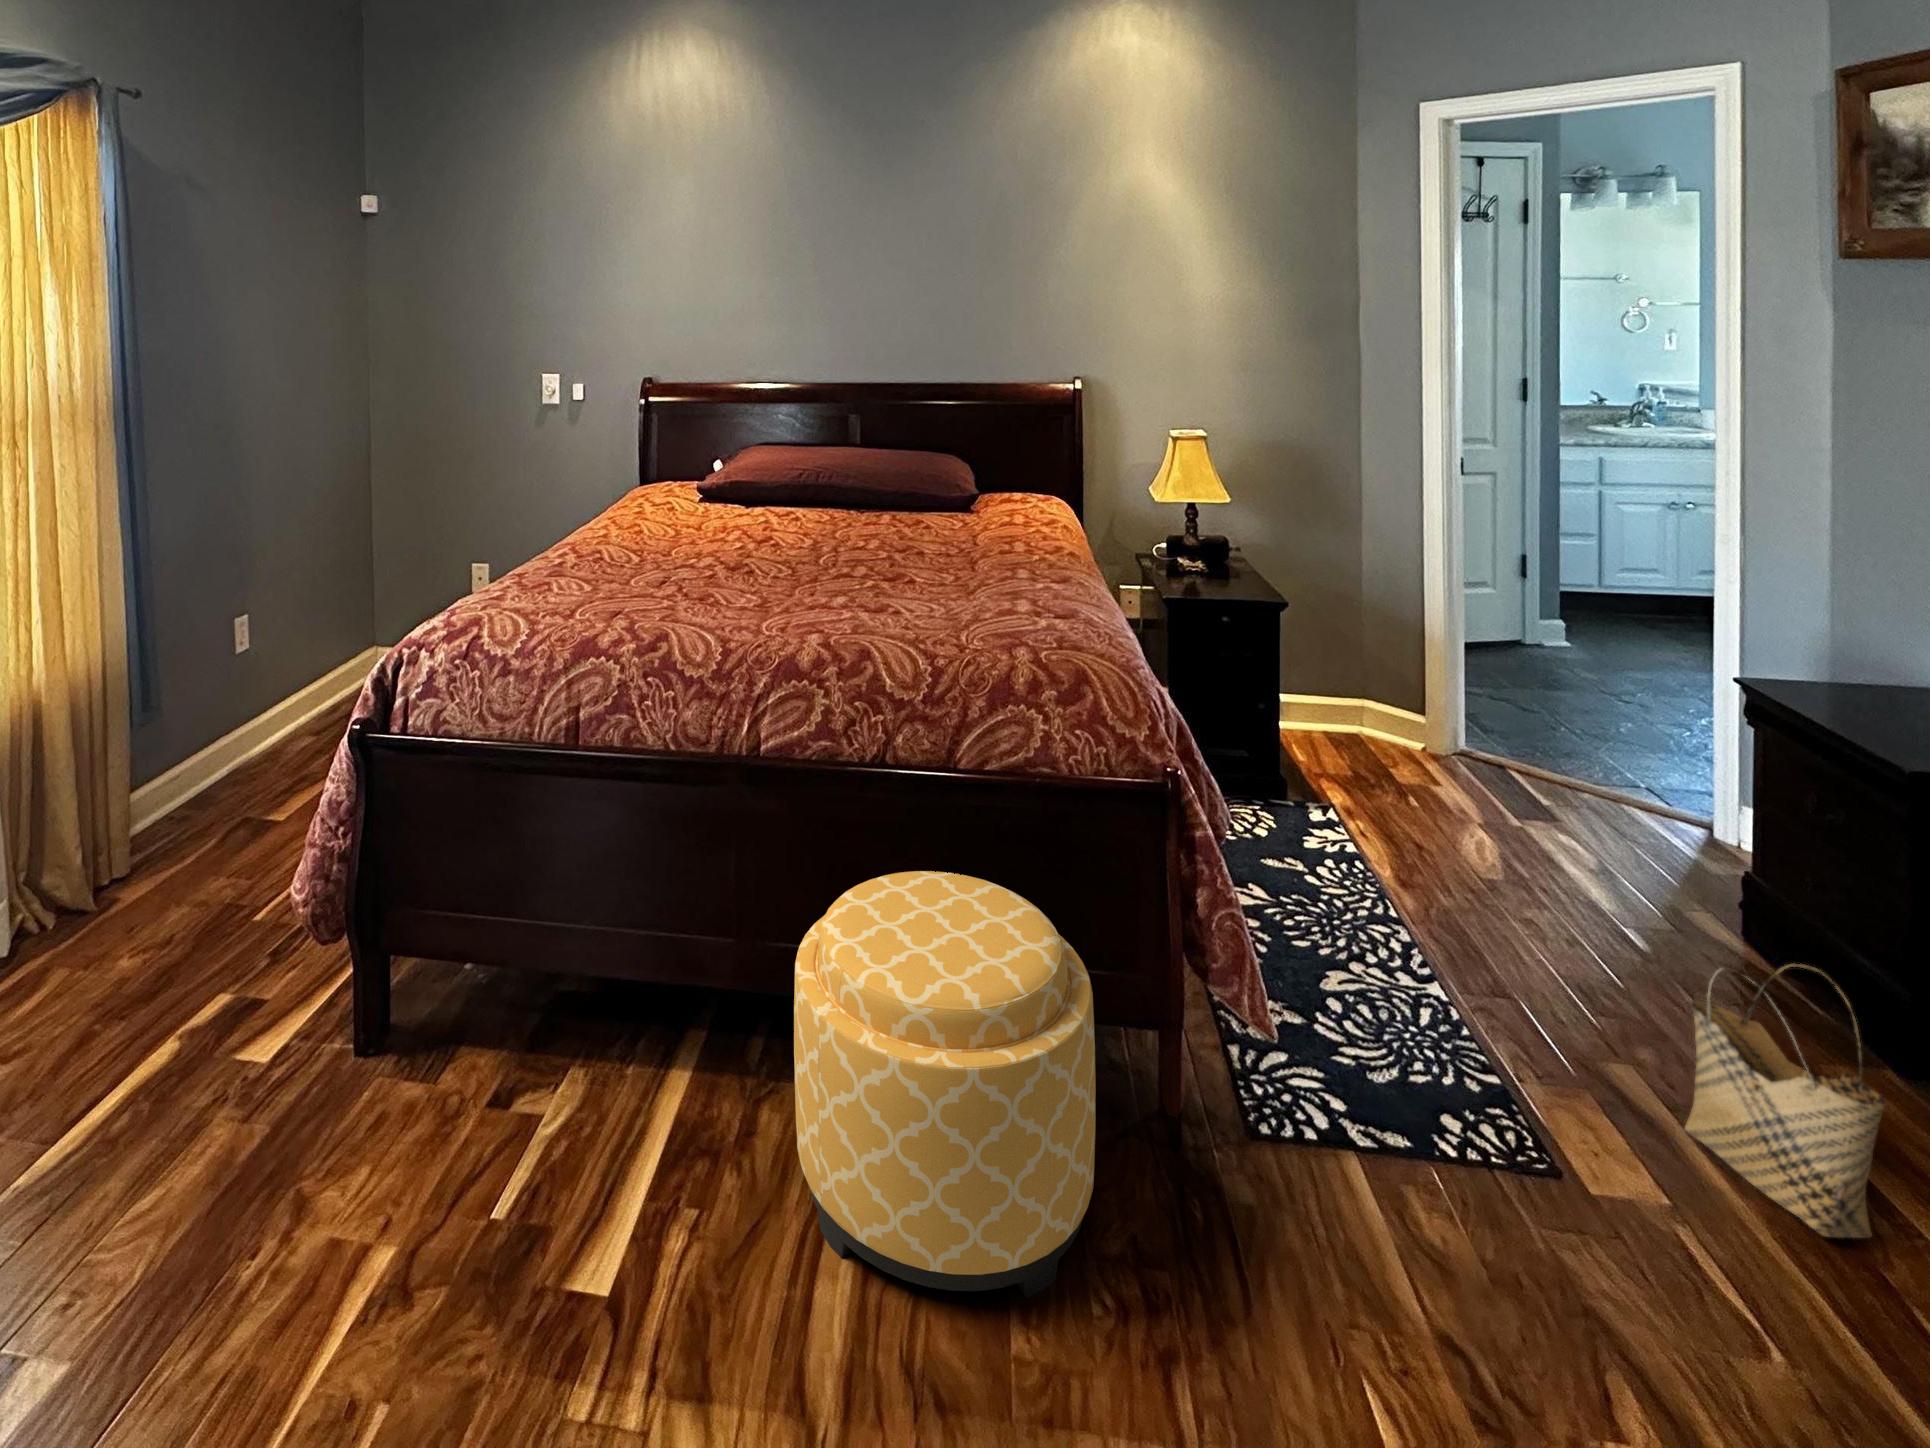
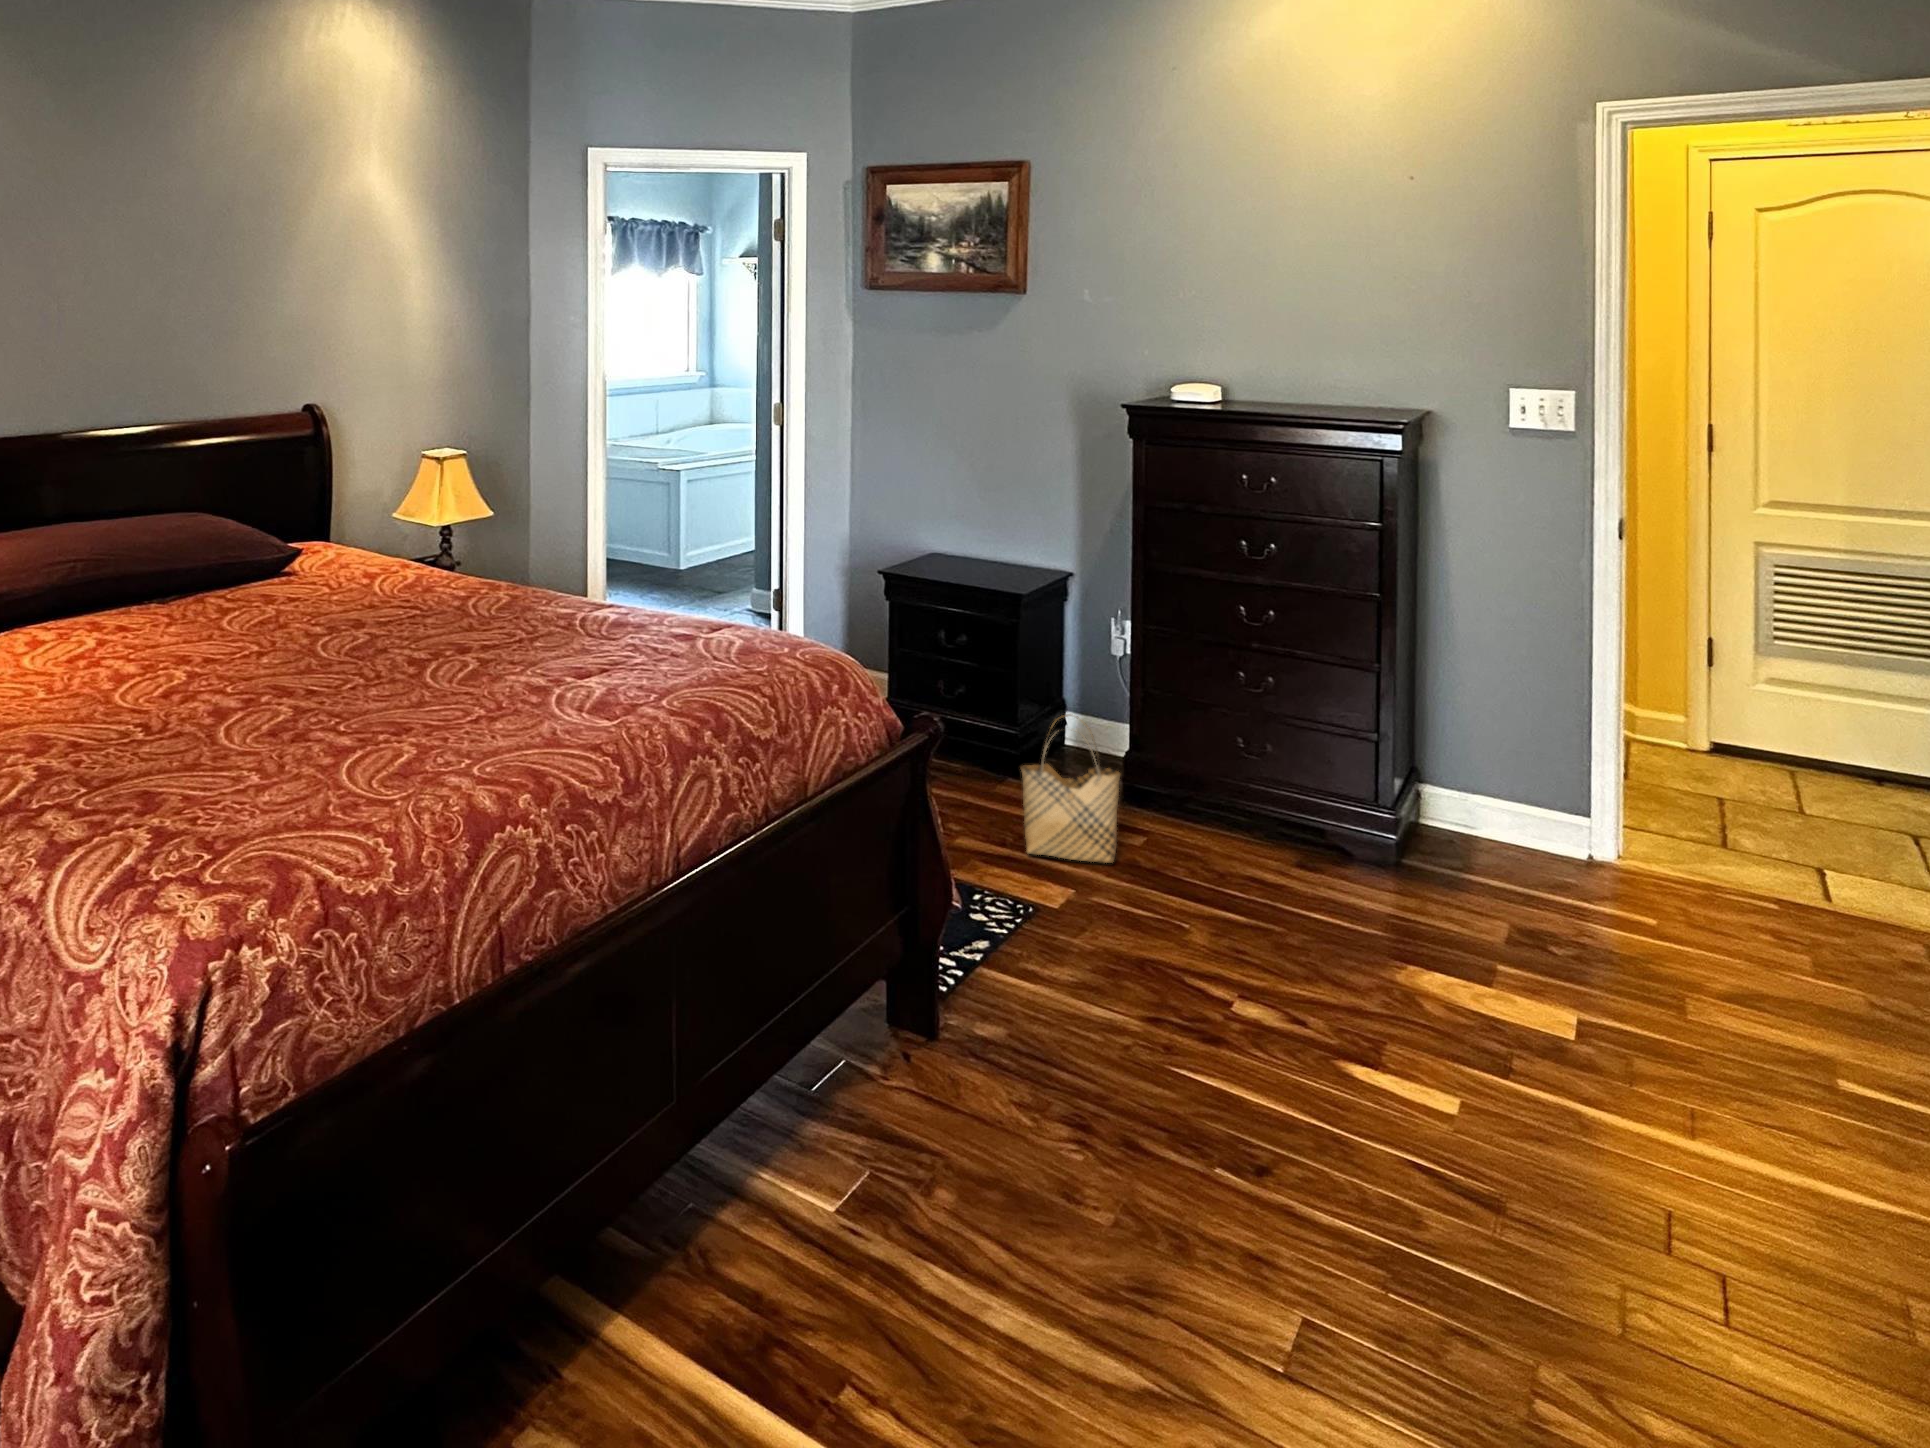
ottoman: present [794,871,1096,1298] -> none [749,880,1048,1306]

